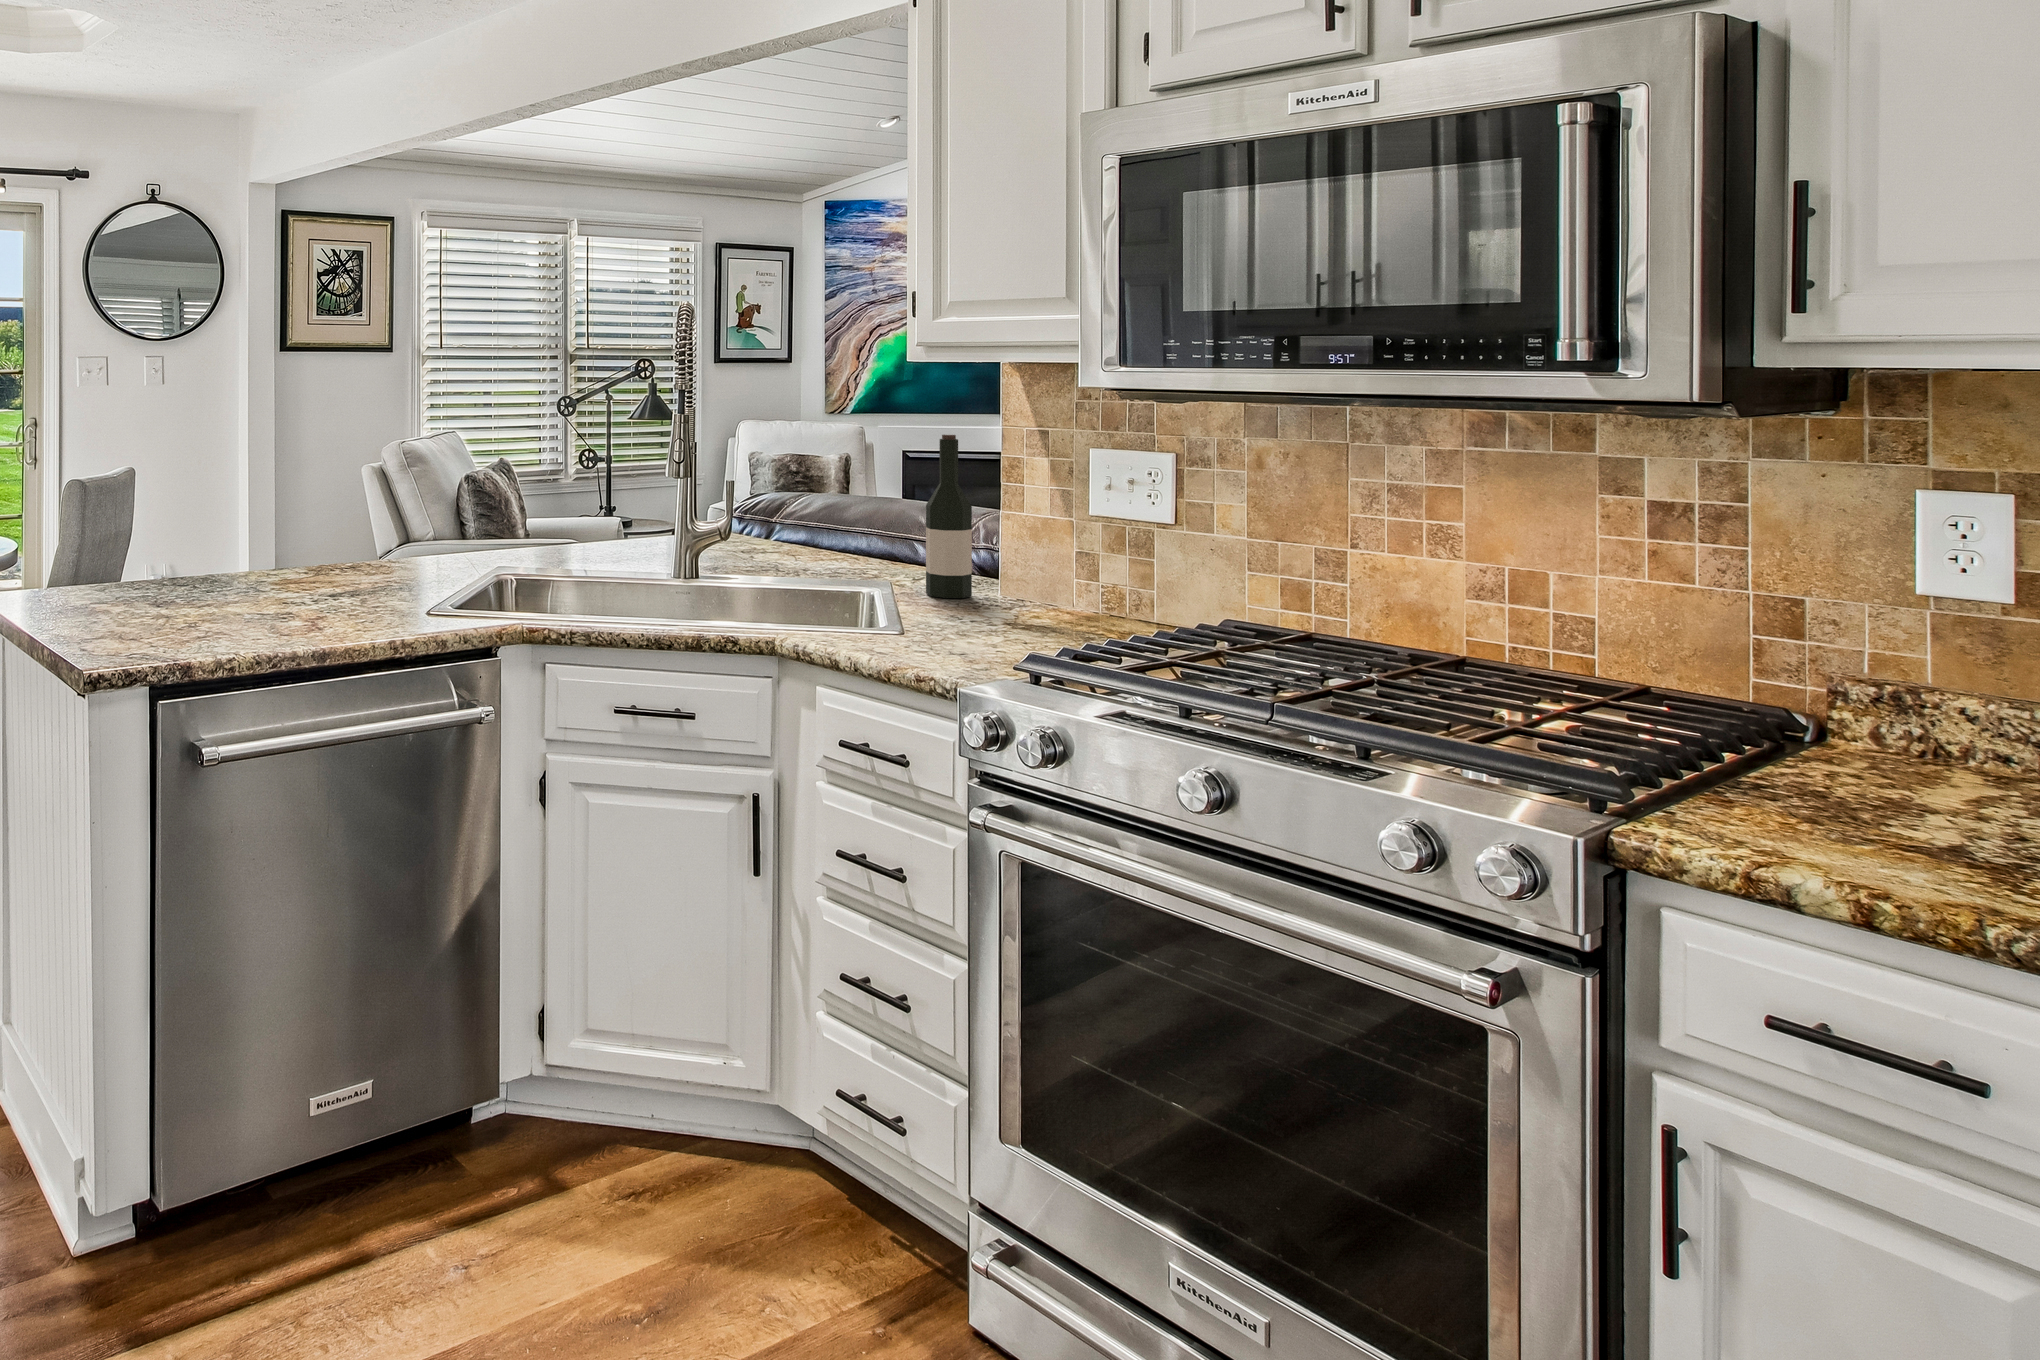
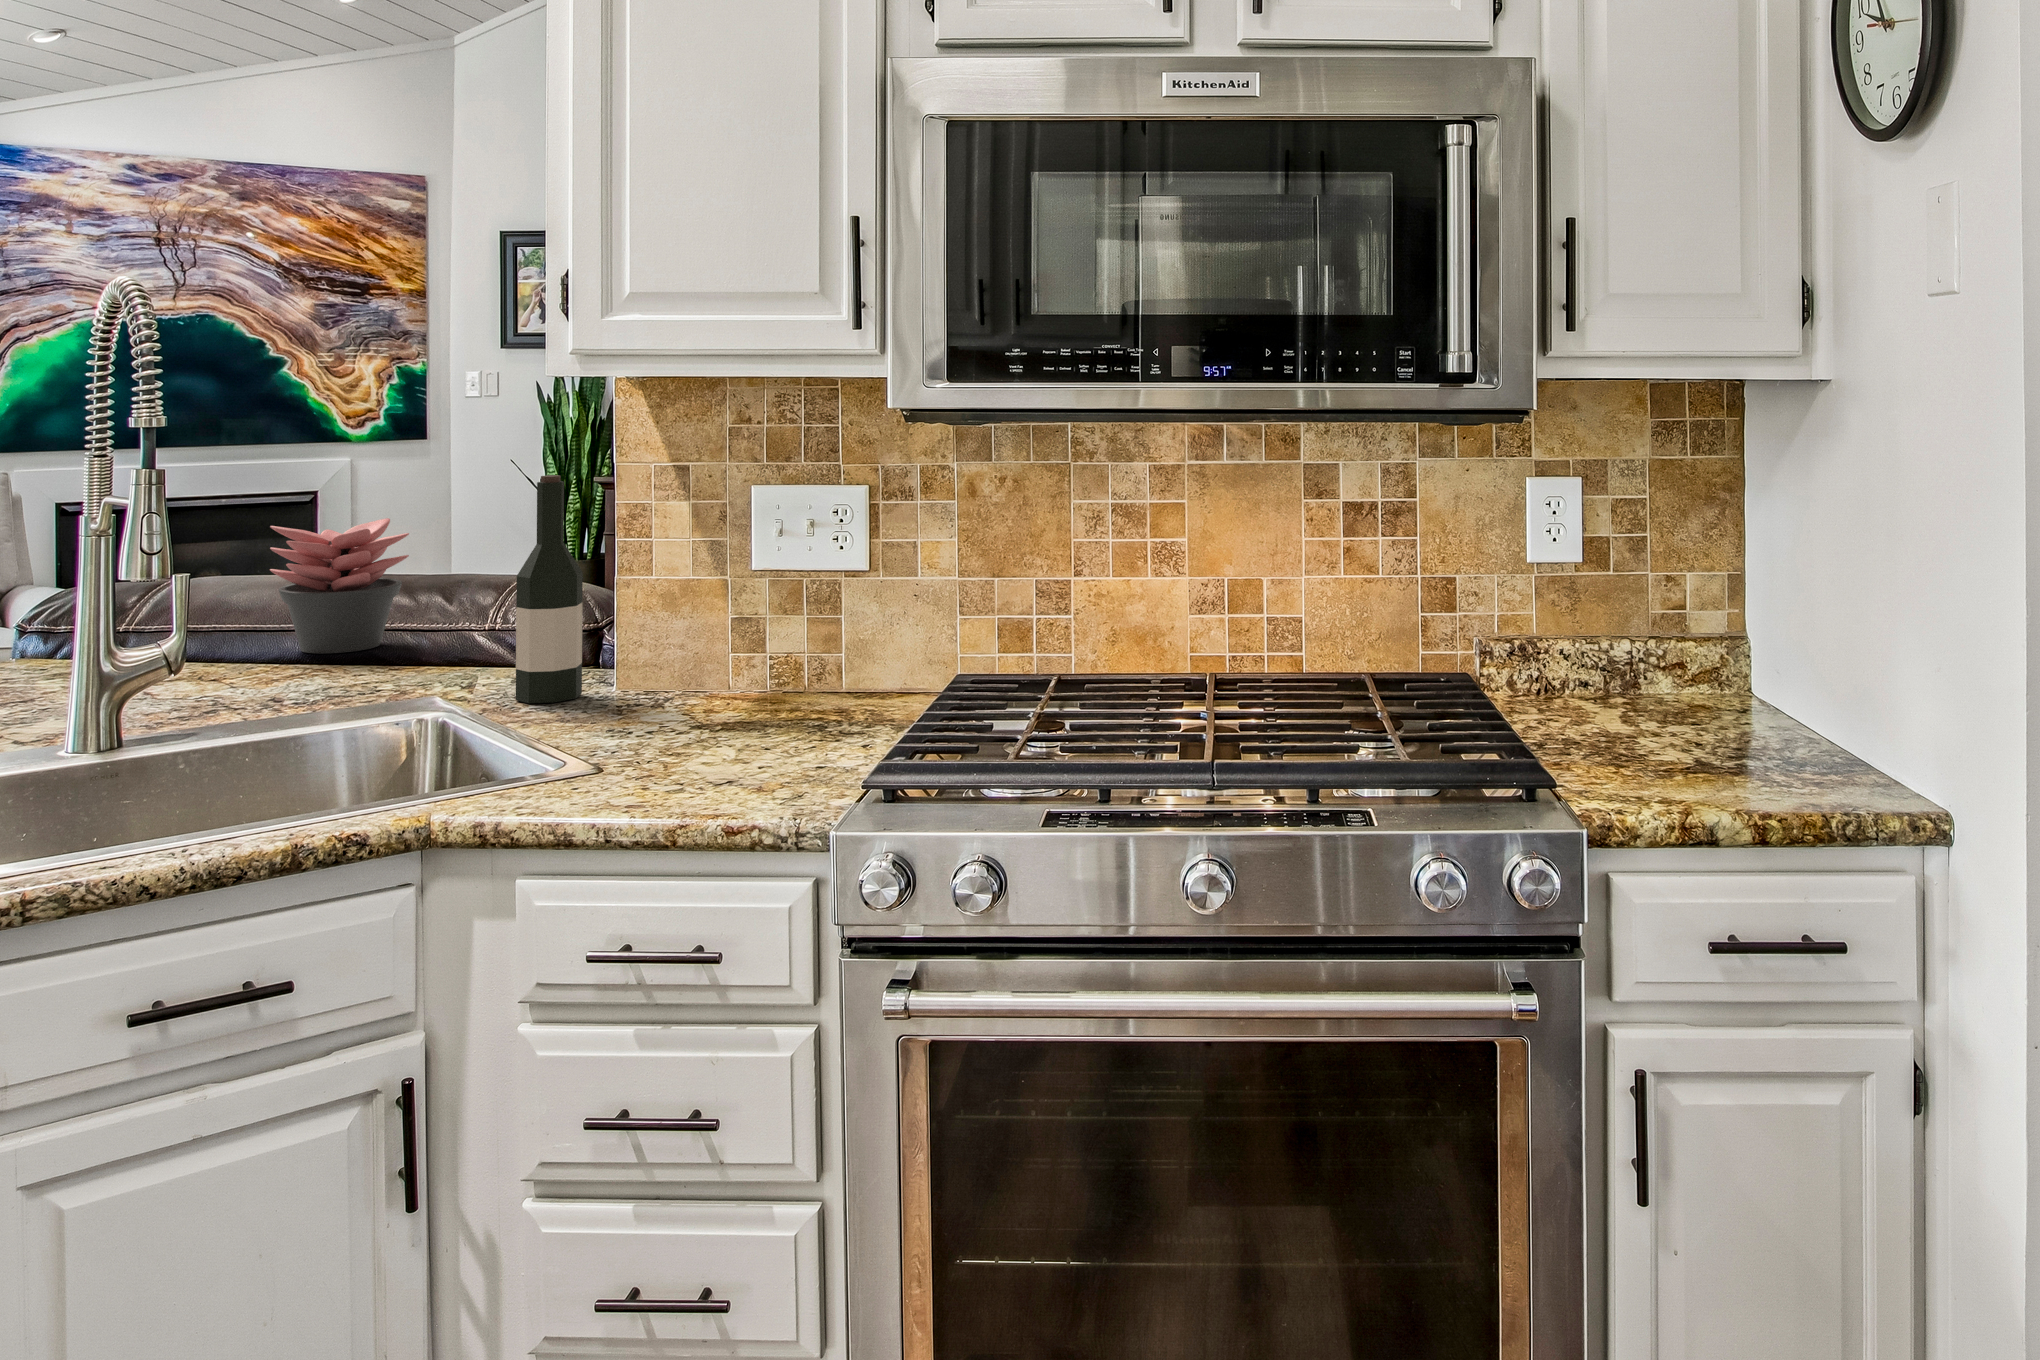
succulent plant: none [847,464,927,555] -> present [270,518,409,653]

